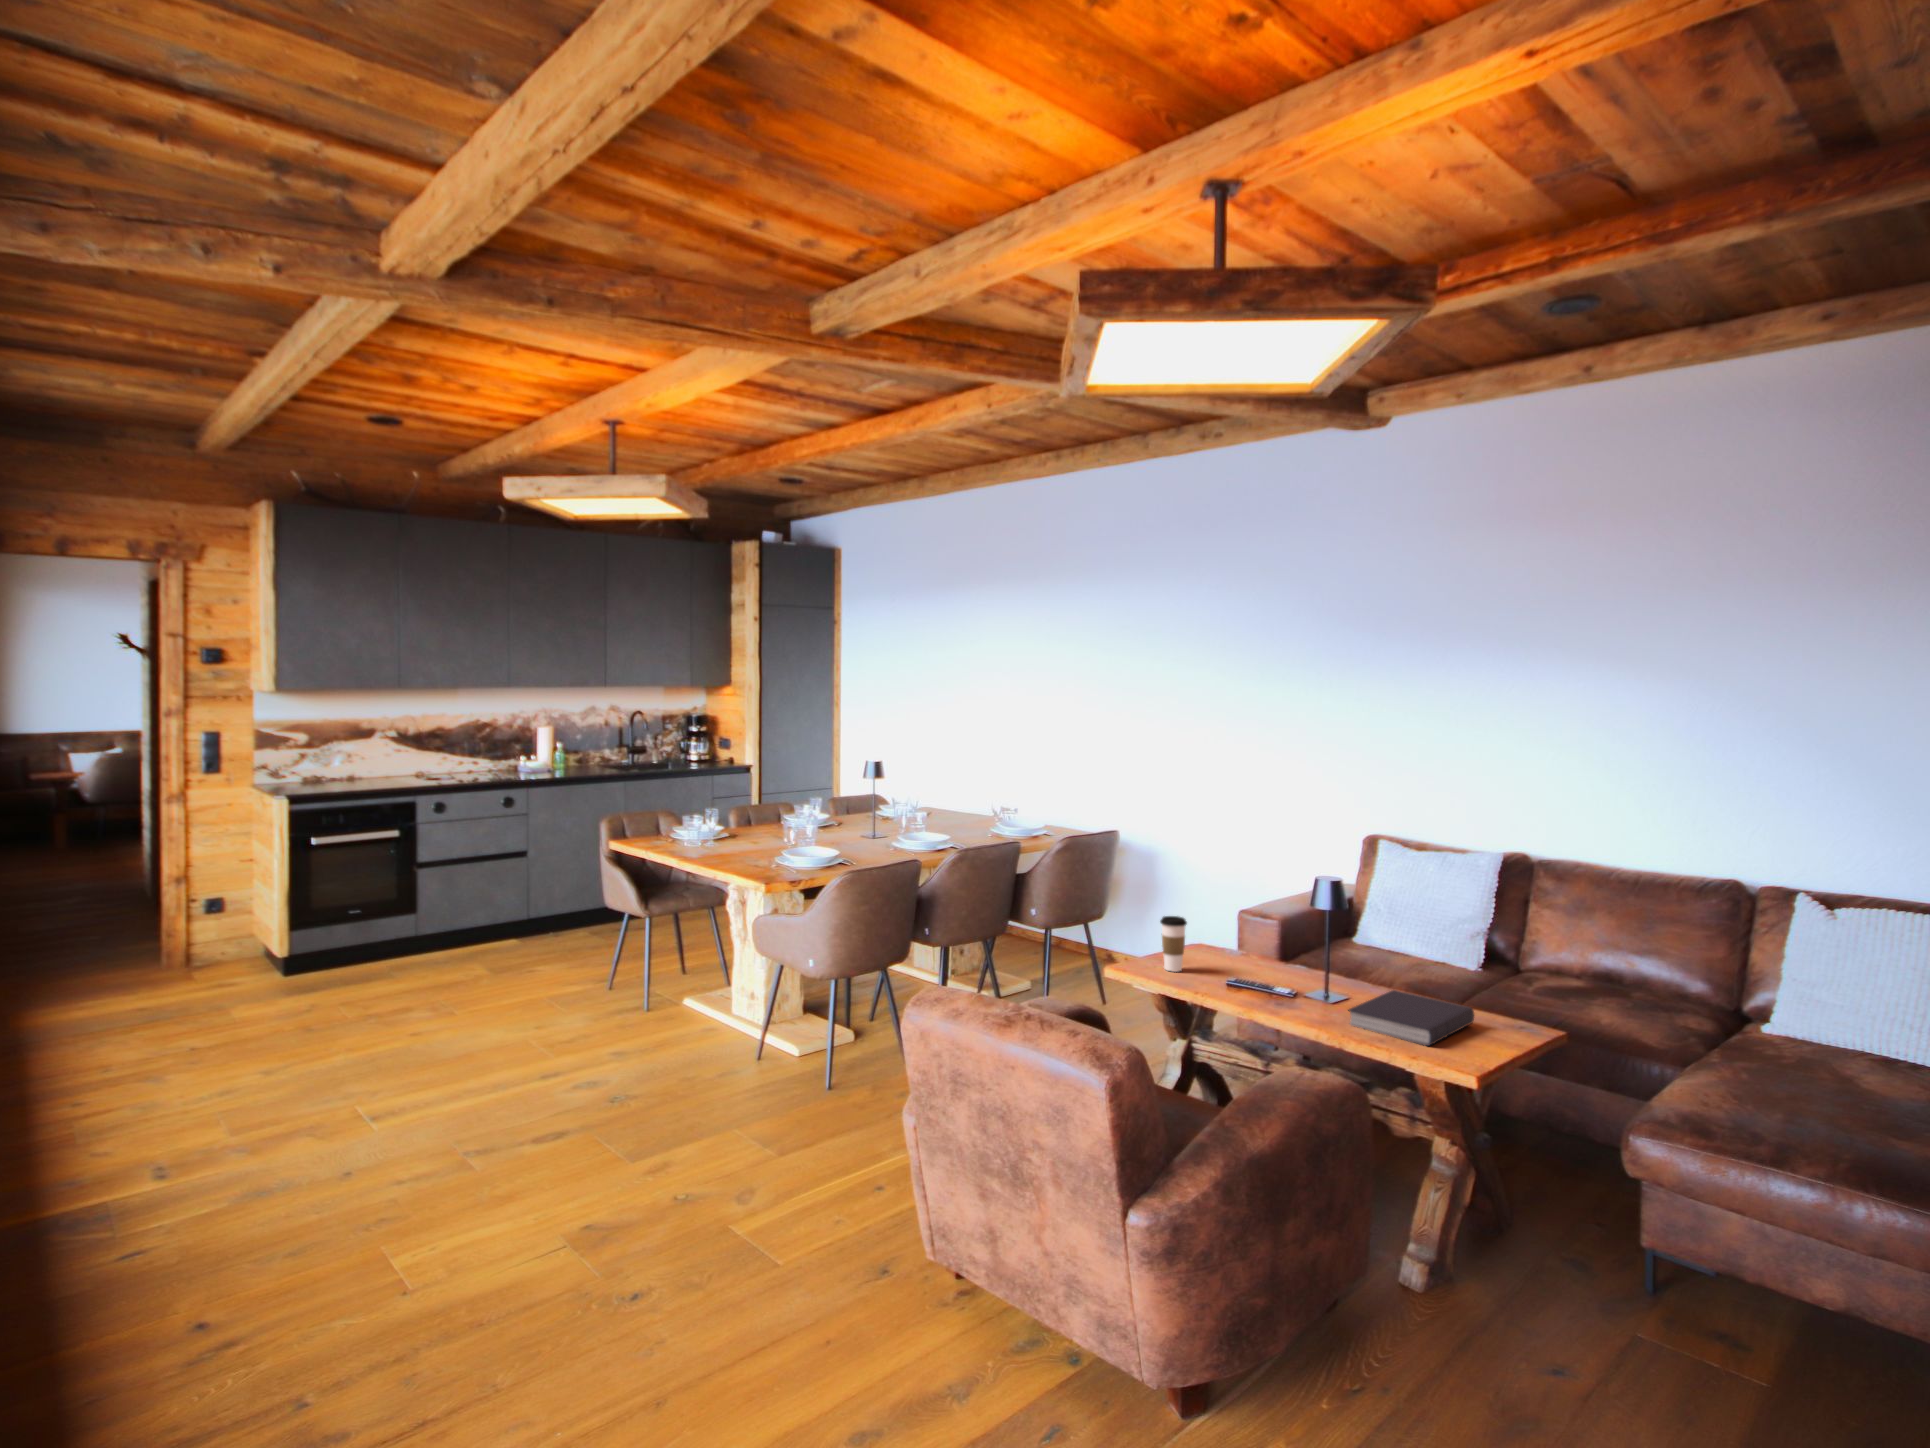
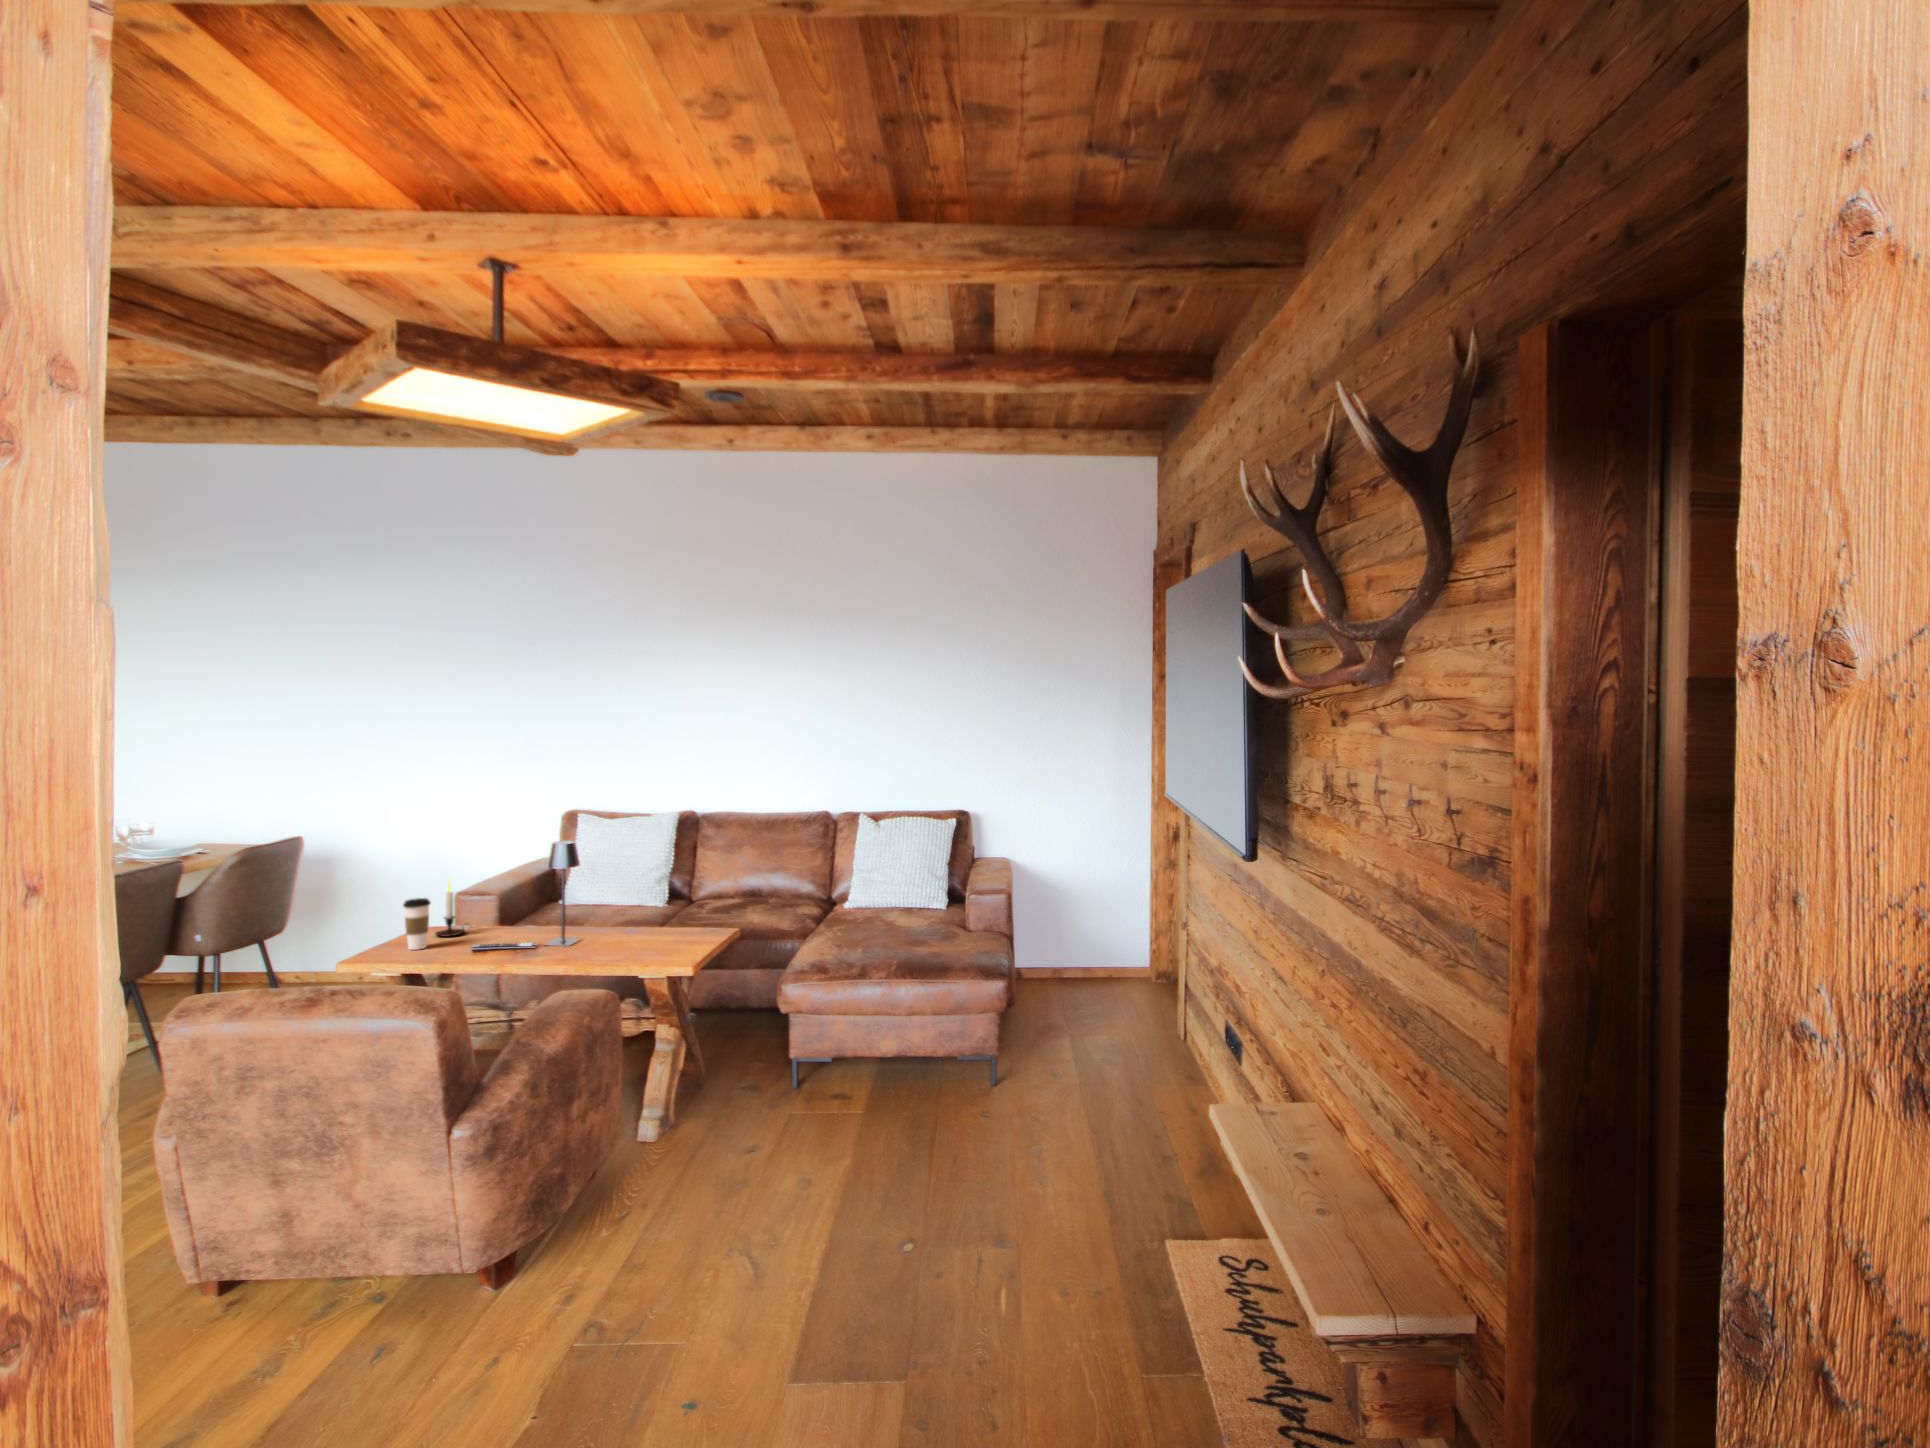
candle: none [1197,899,1233,962] -> present [436,881,466,937]
book: present [1349,990,1474,1046] -> none [588,924,680,957]

